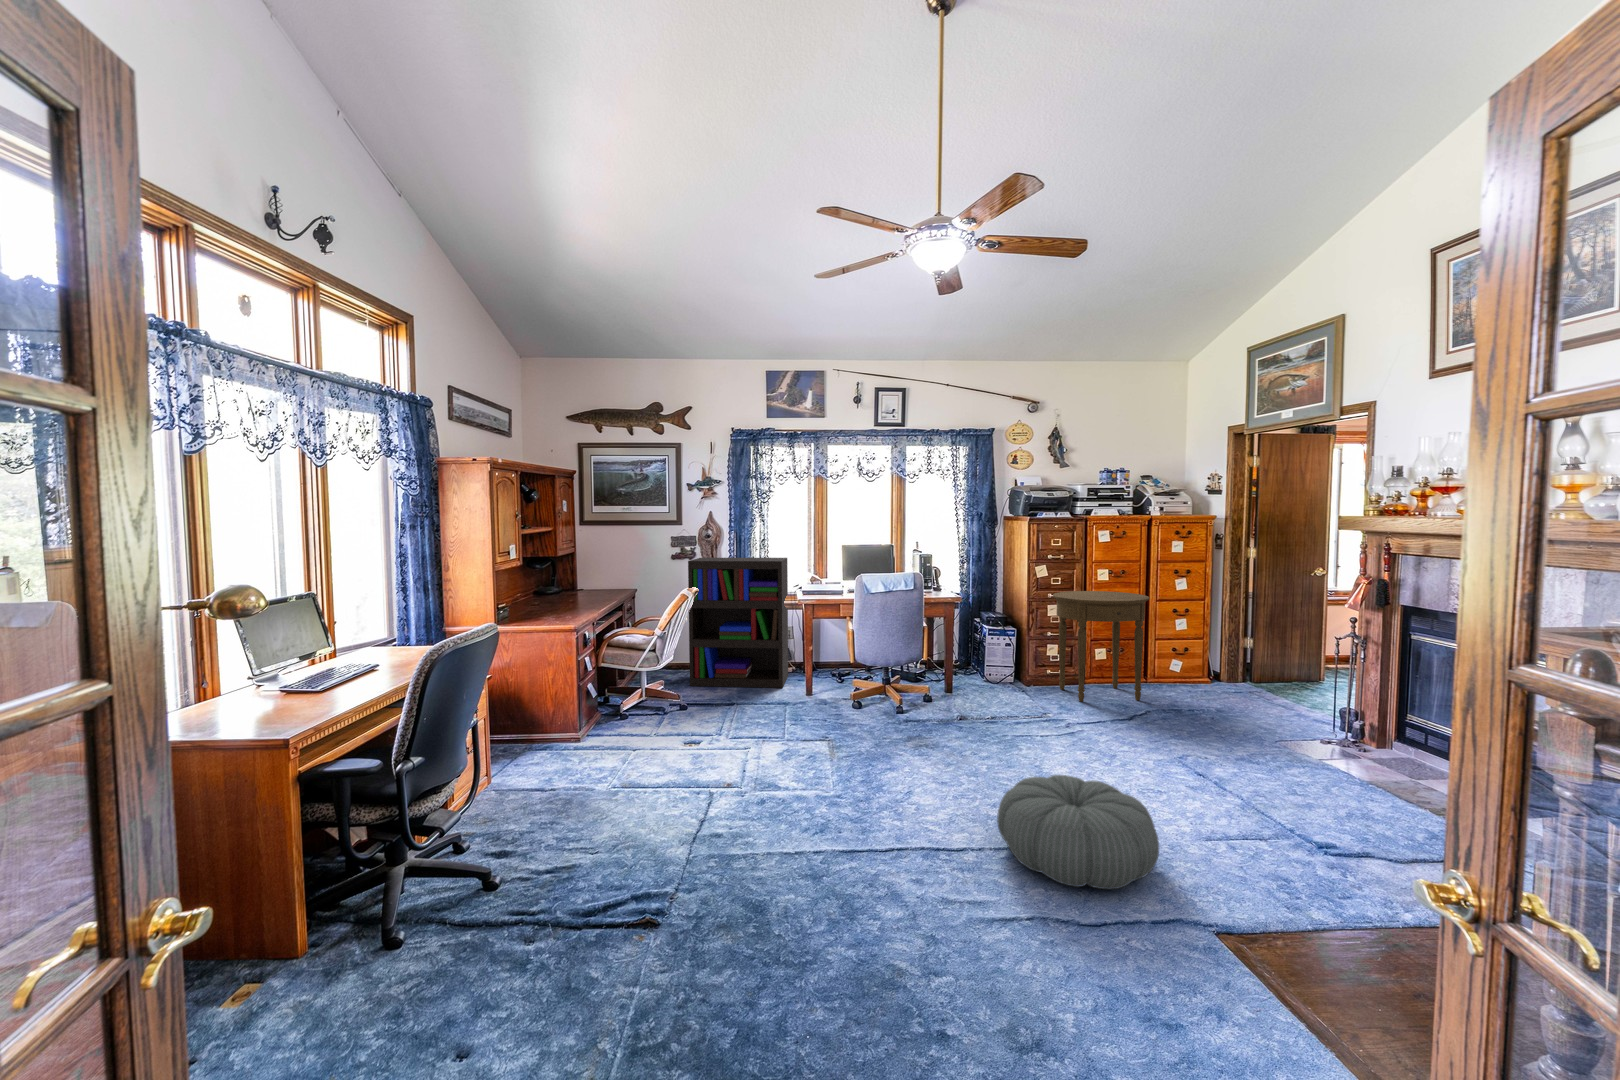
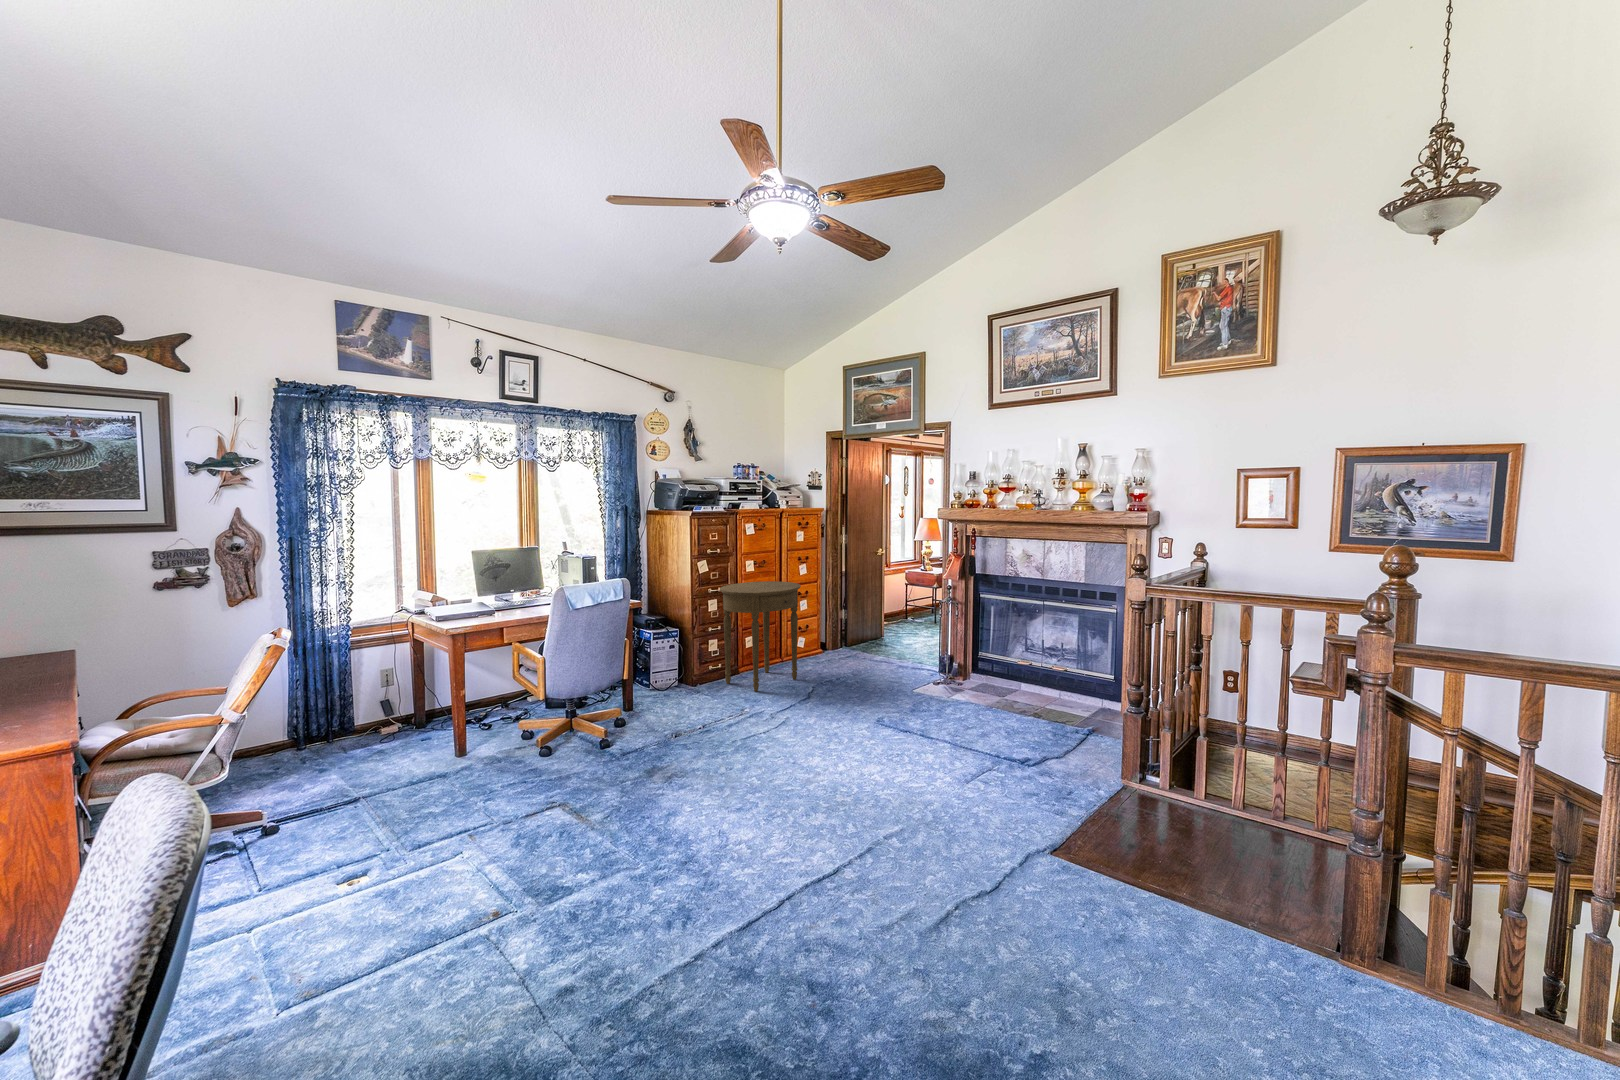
bookshelf: present [688,558,788,688] -> none [222,575,412,801]
pouf: present [997,775,1159,889] -> none [843,758,982,860]

